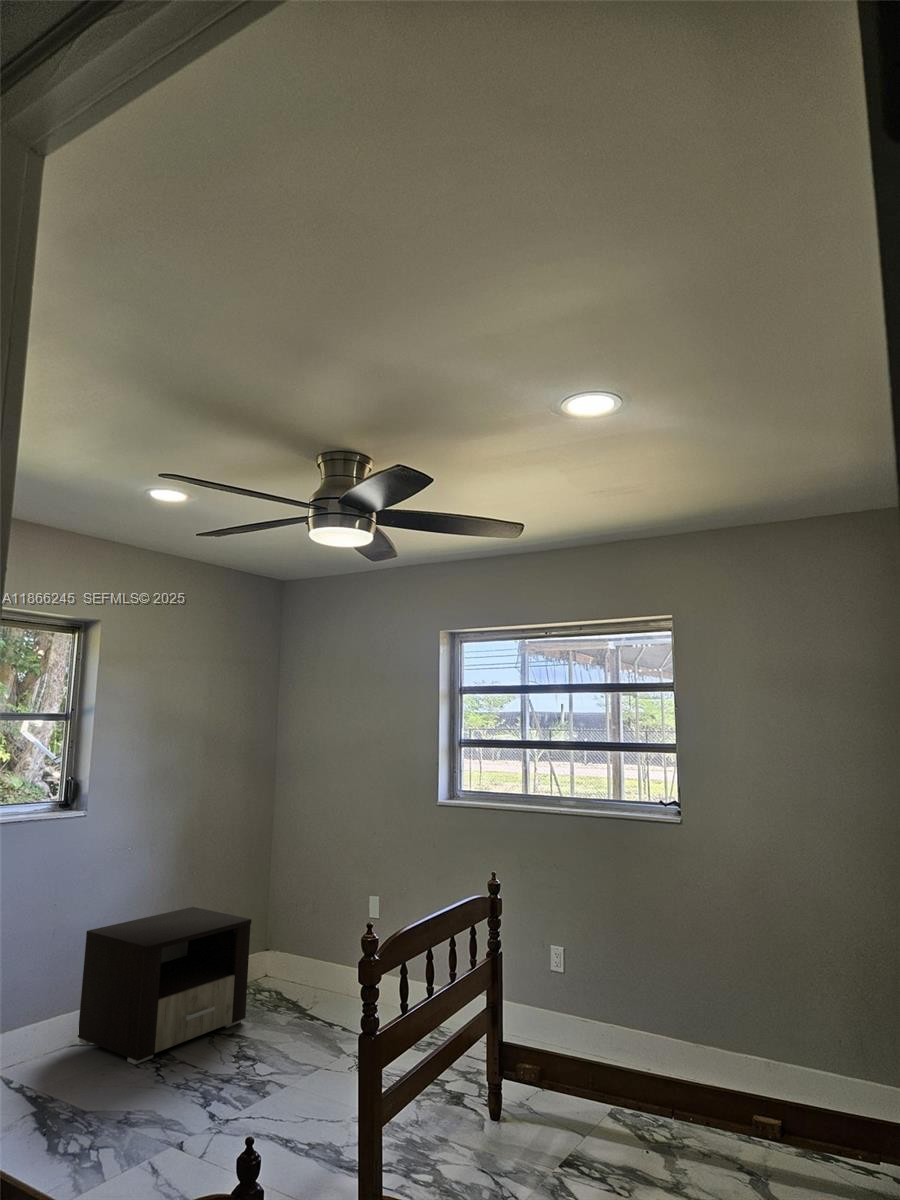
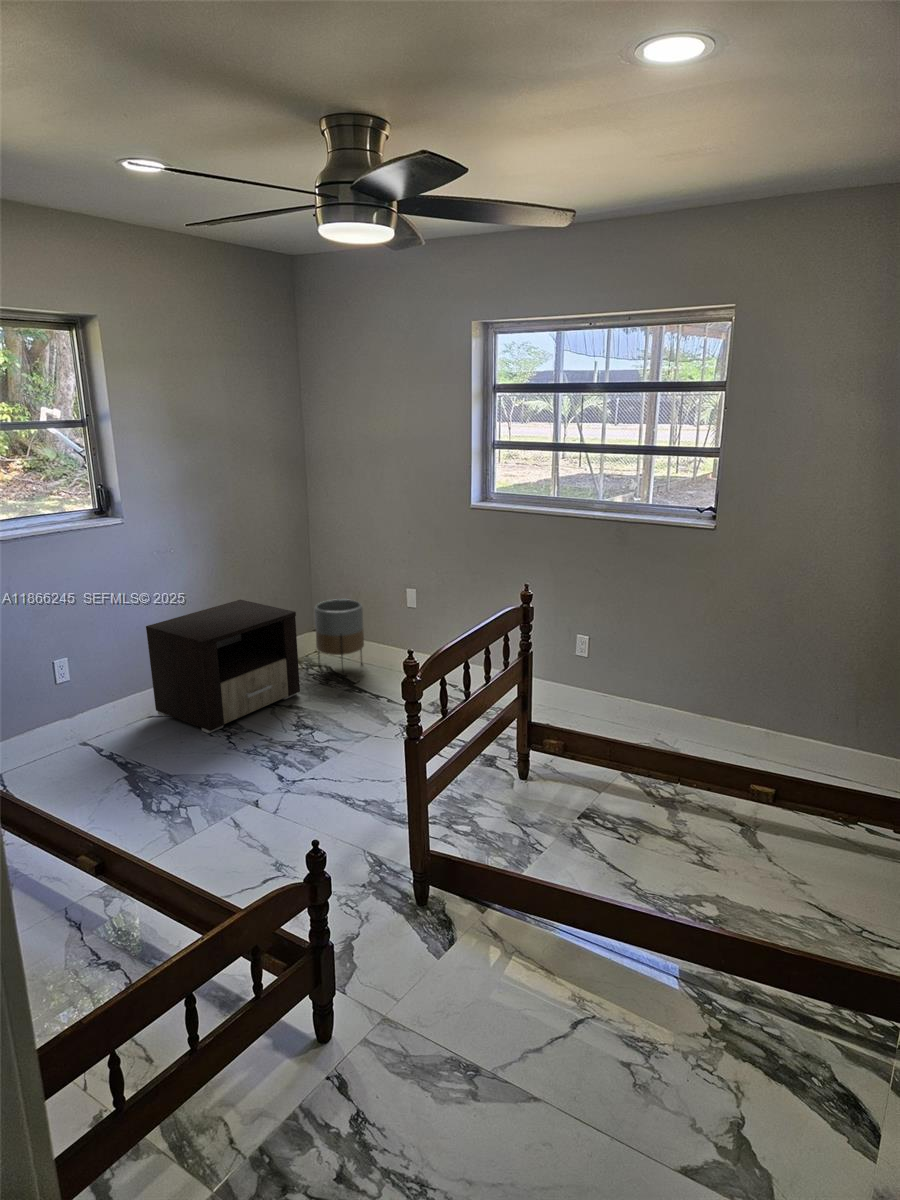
planter: none [269,911,324,1005] -> present [315,599,364,675]

